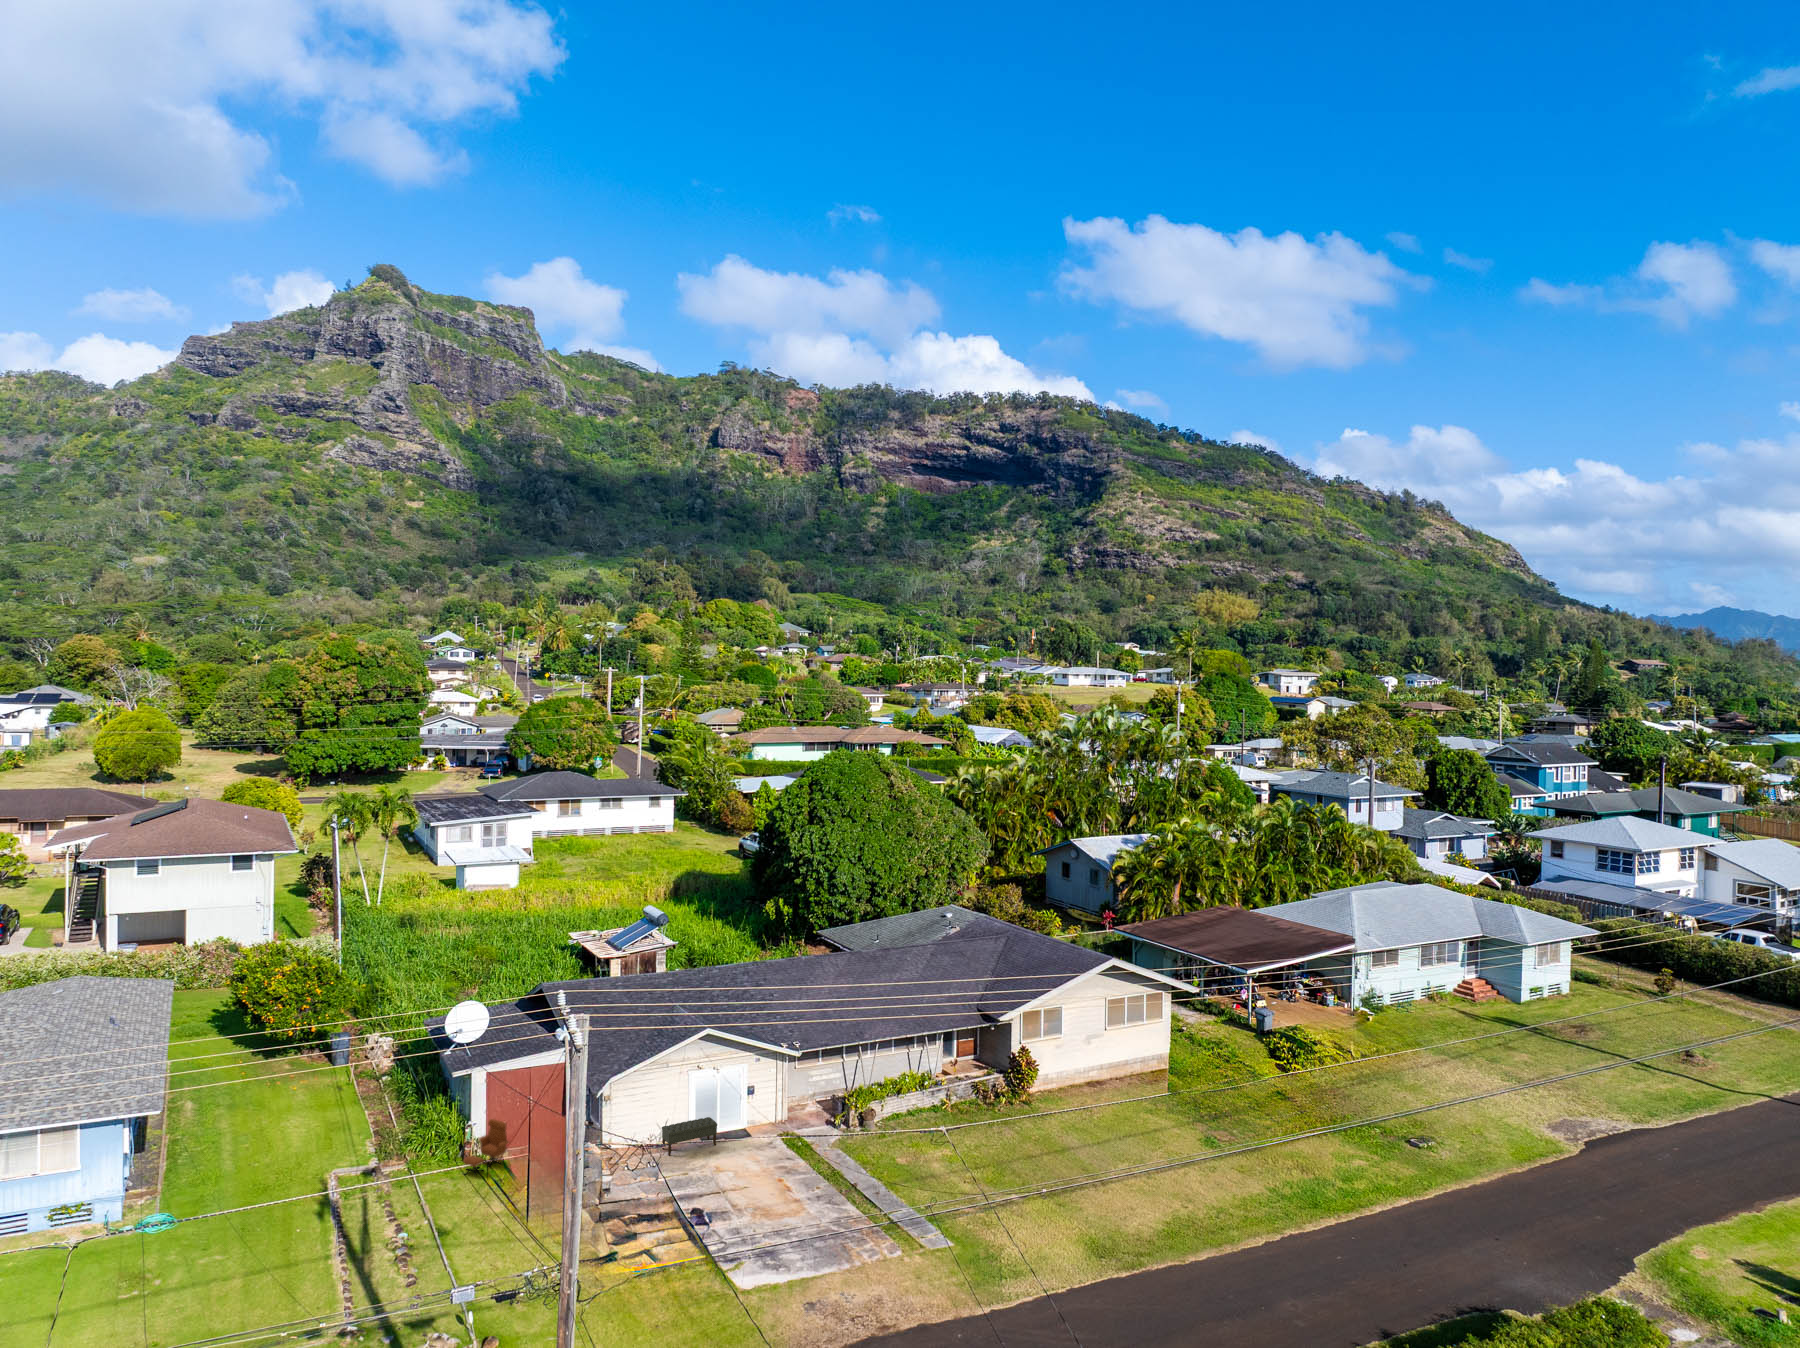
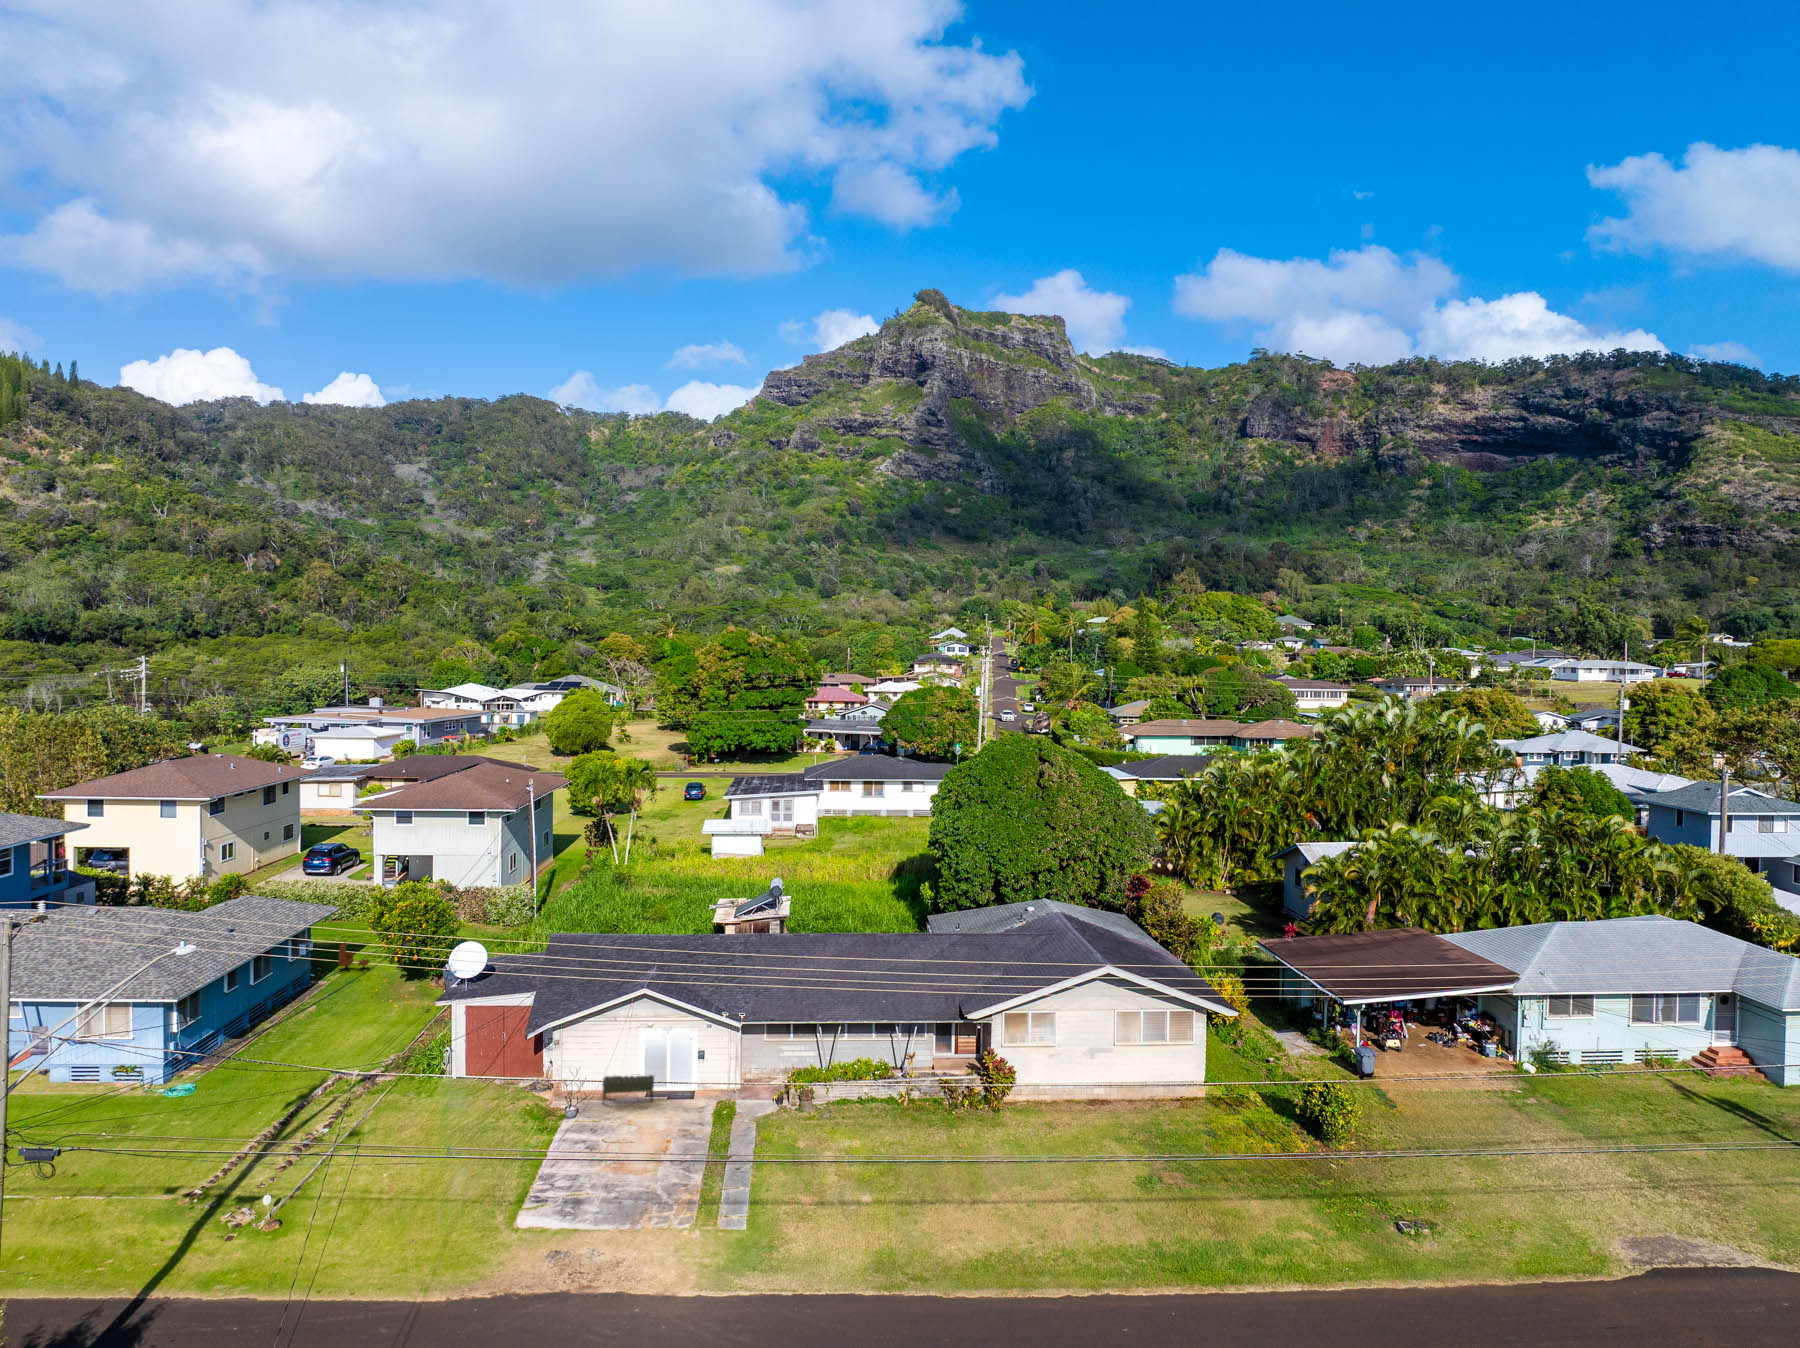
lounge chair: present [463,1119,509,1174] -> present [338,943,370,972]

